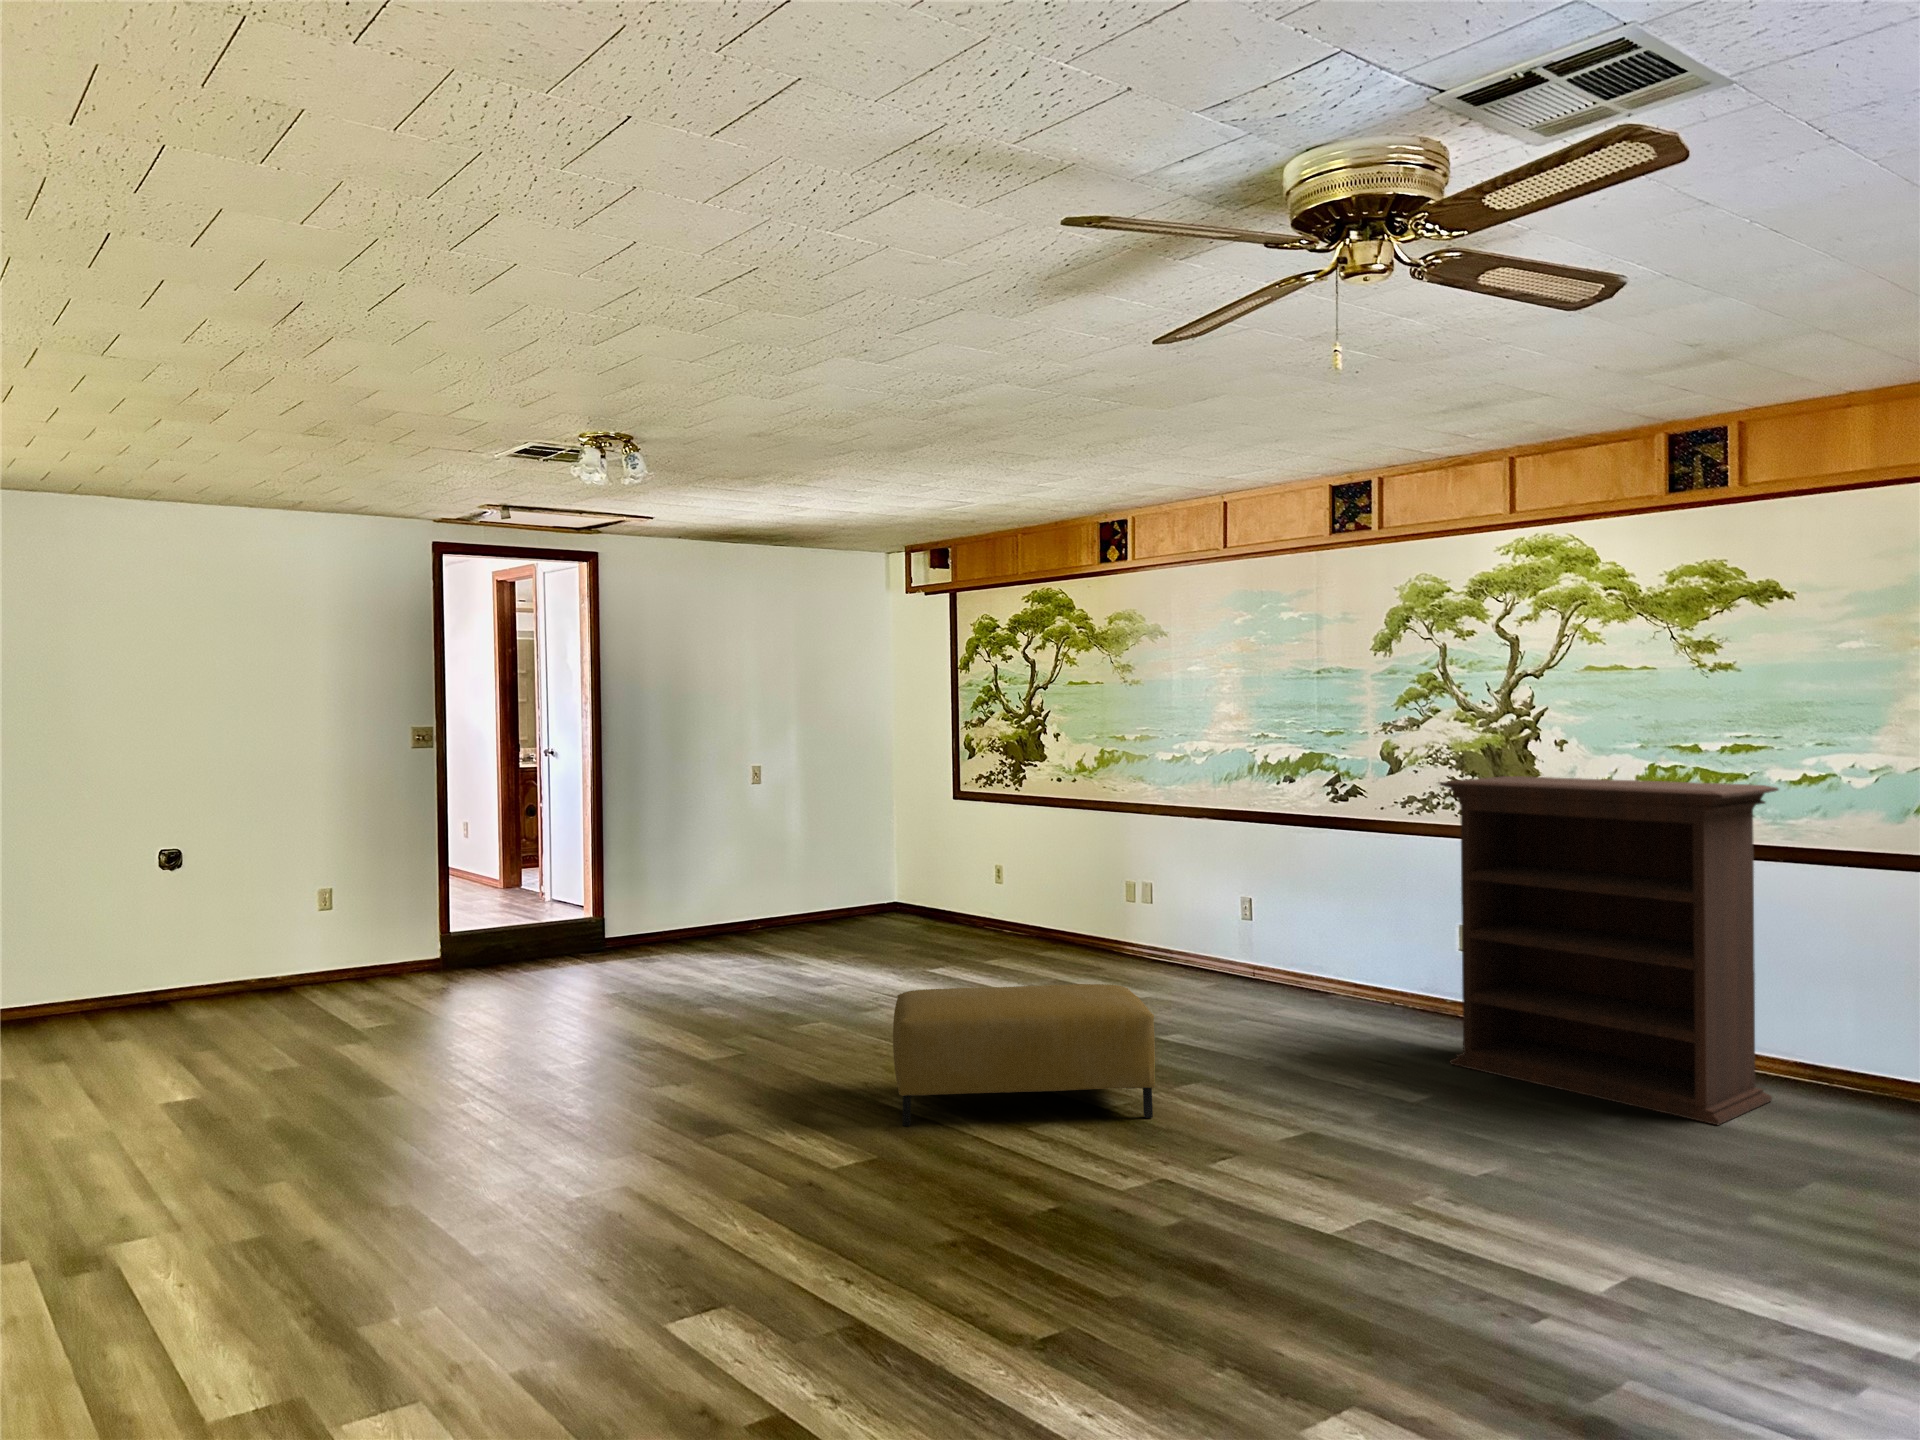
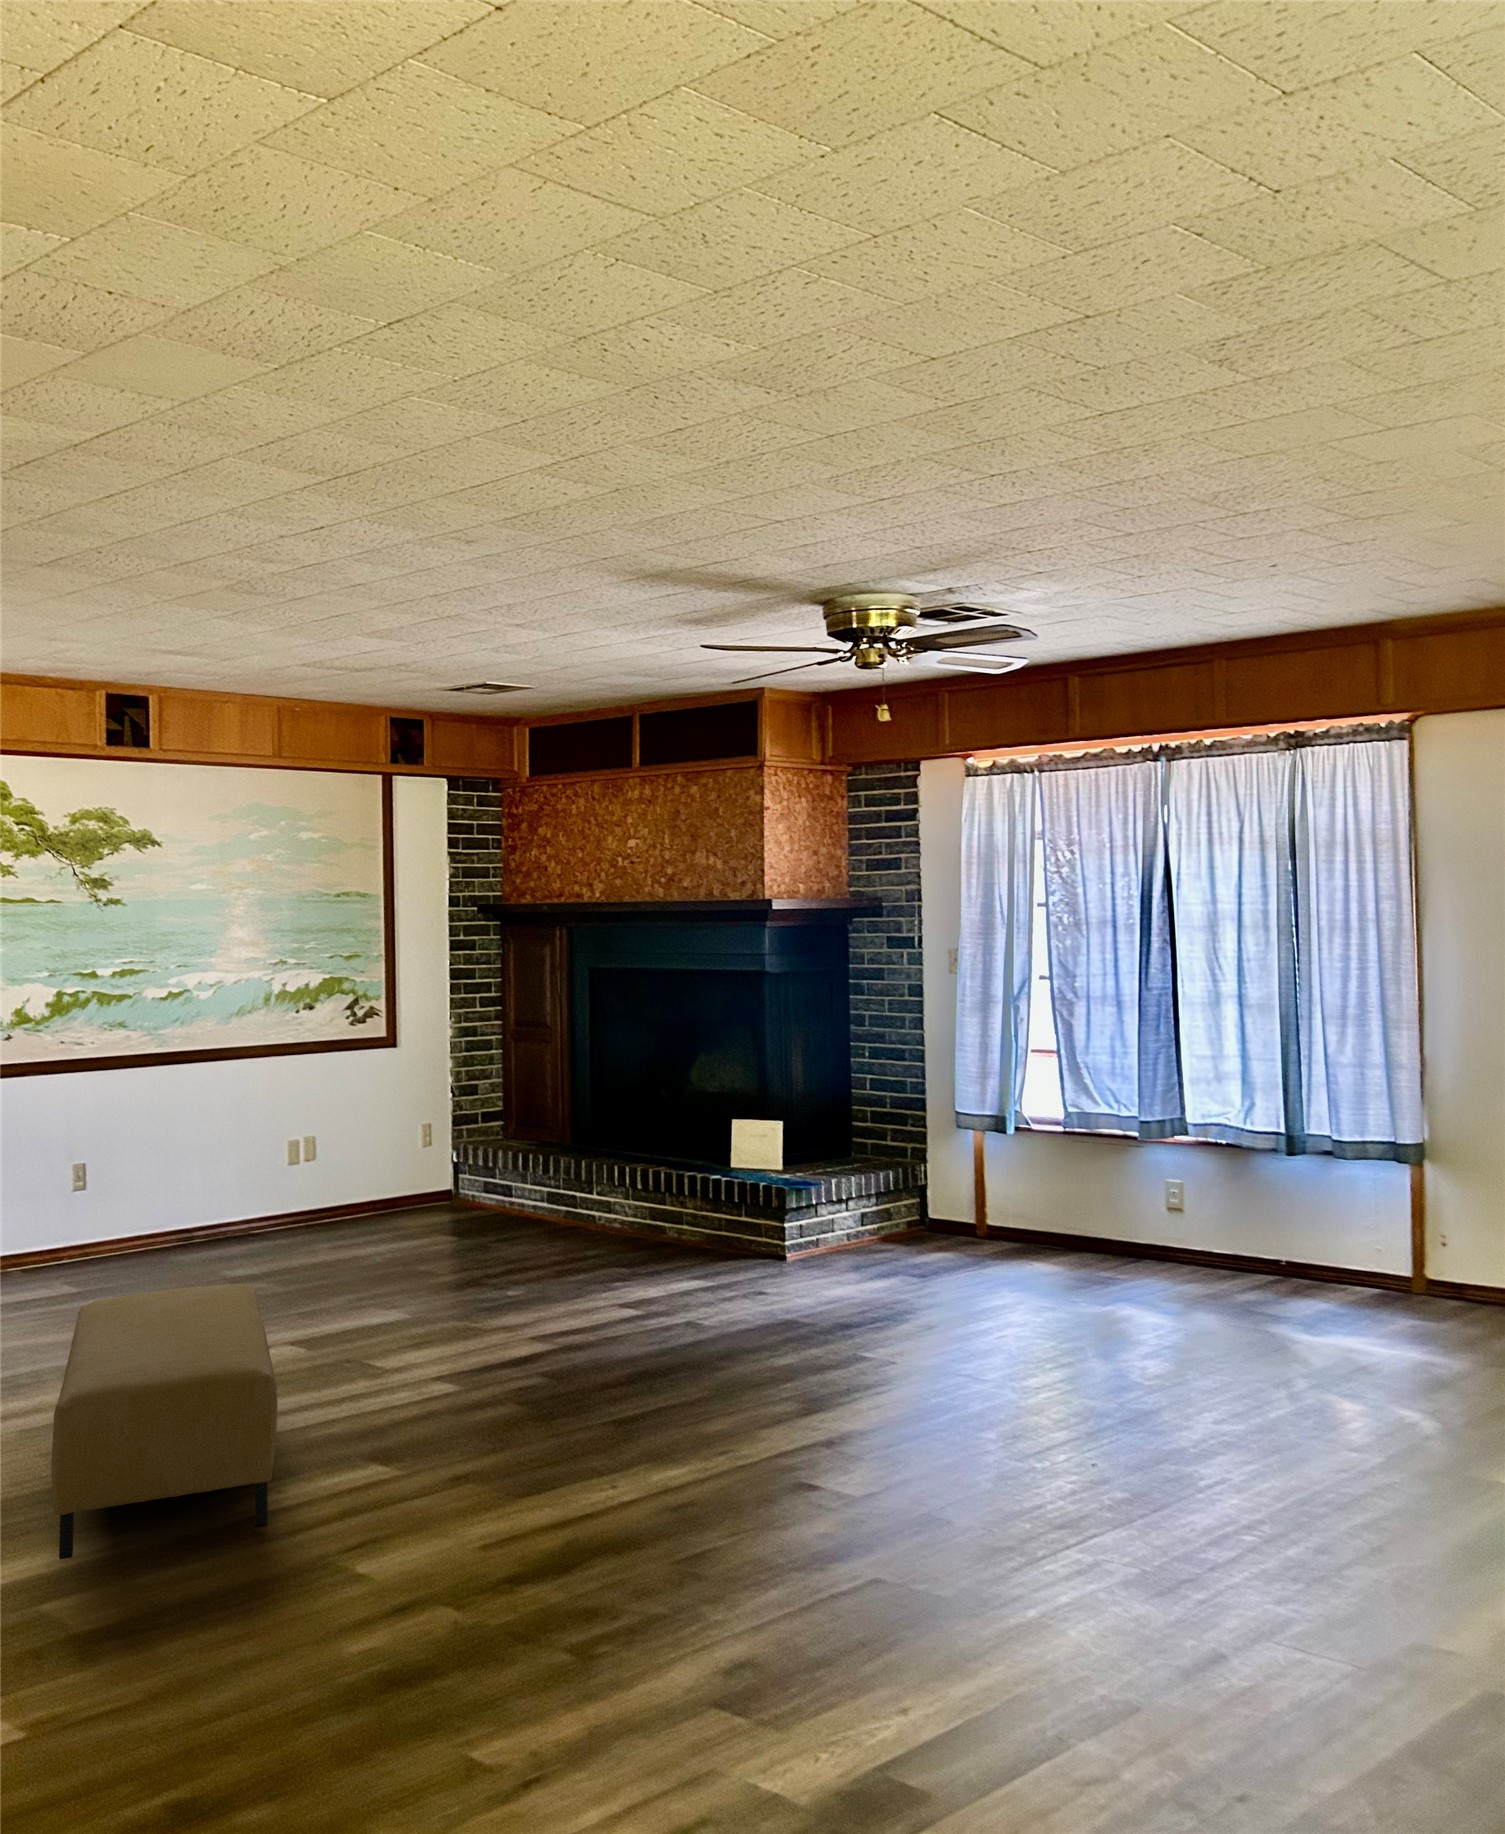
bookshelf: present [1440,776,1778,1125] -> none [4,996,300,1311]

